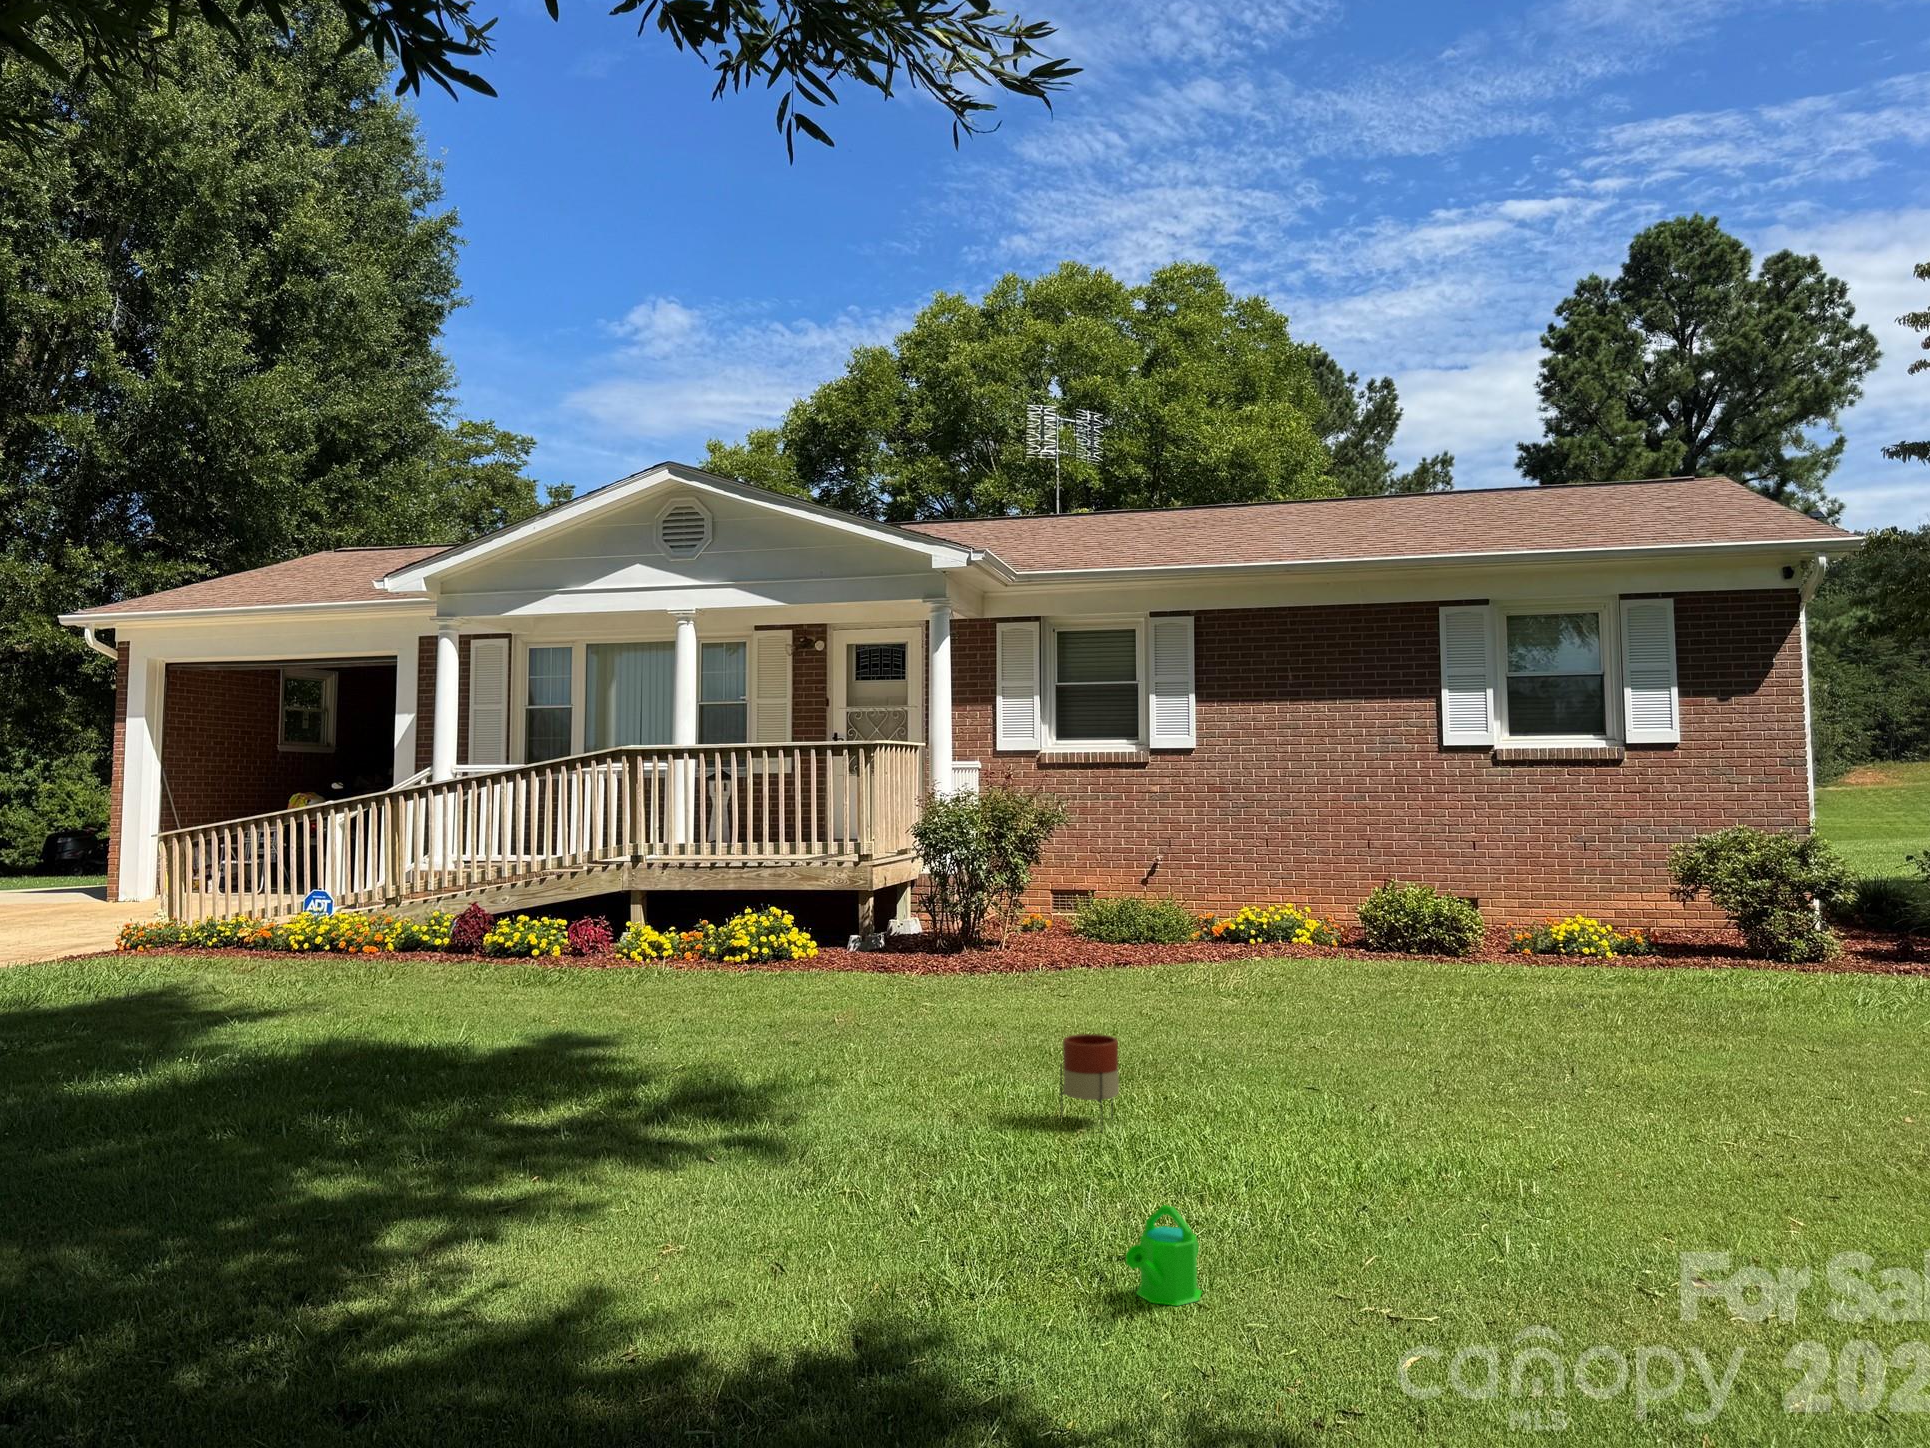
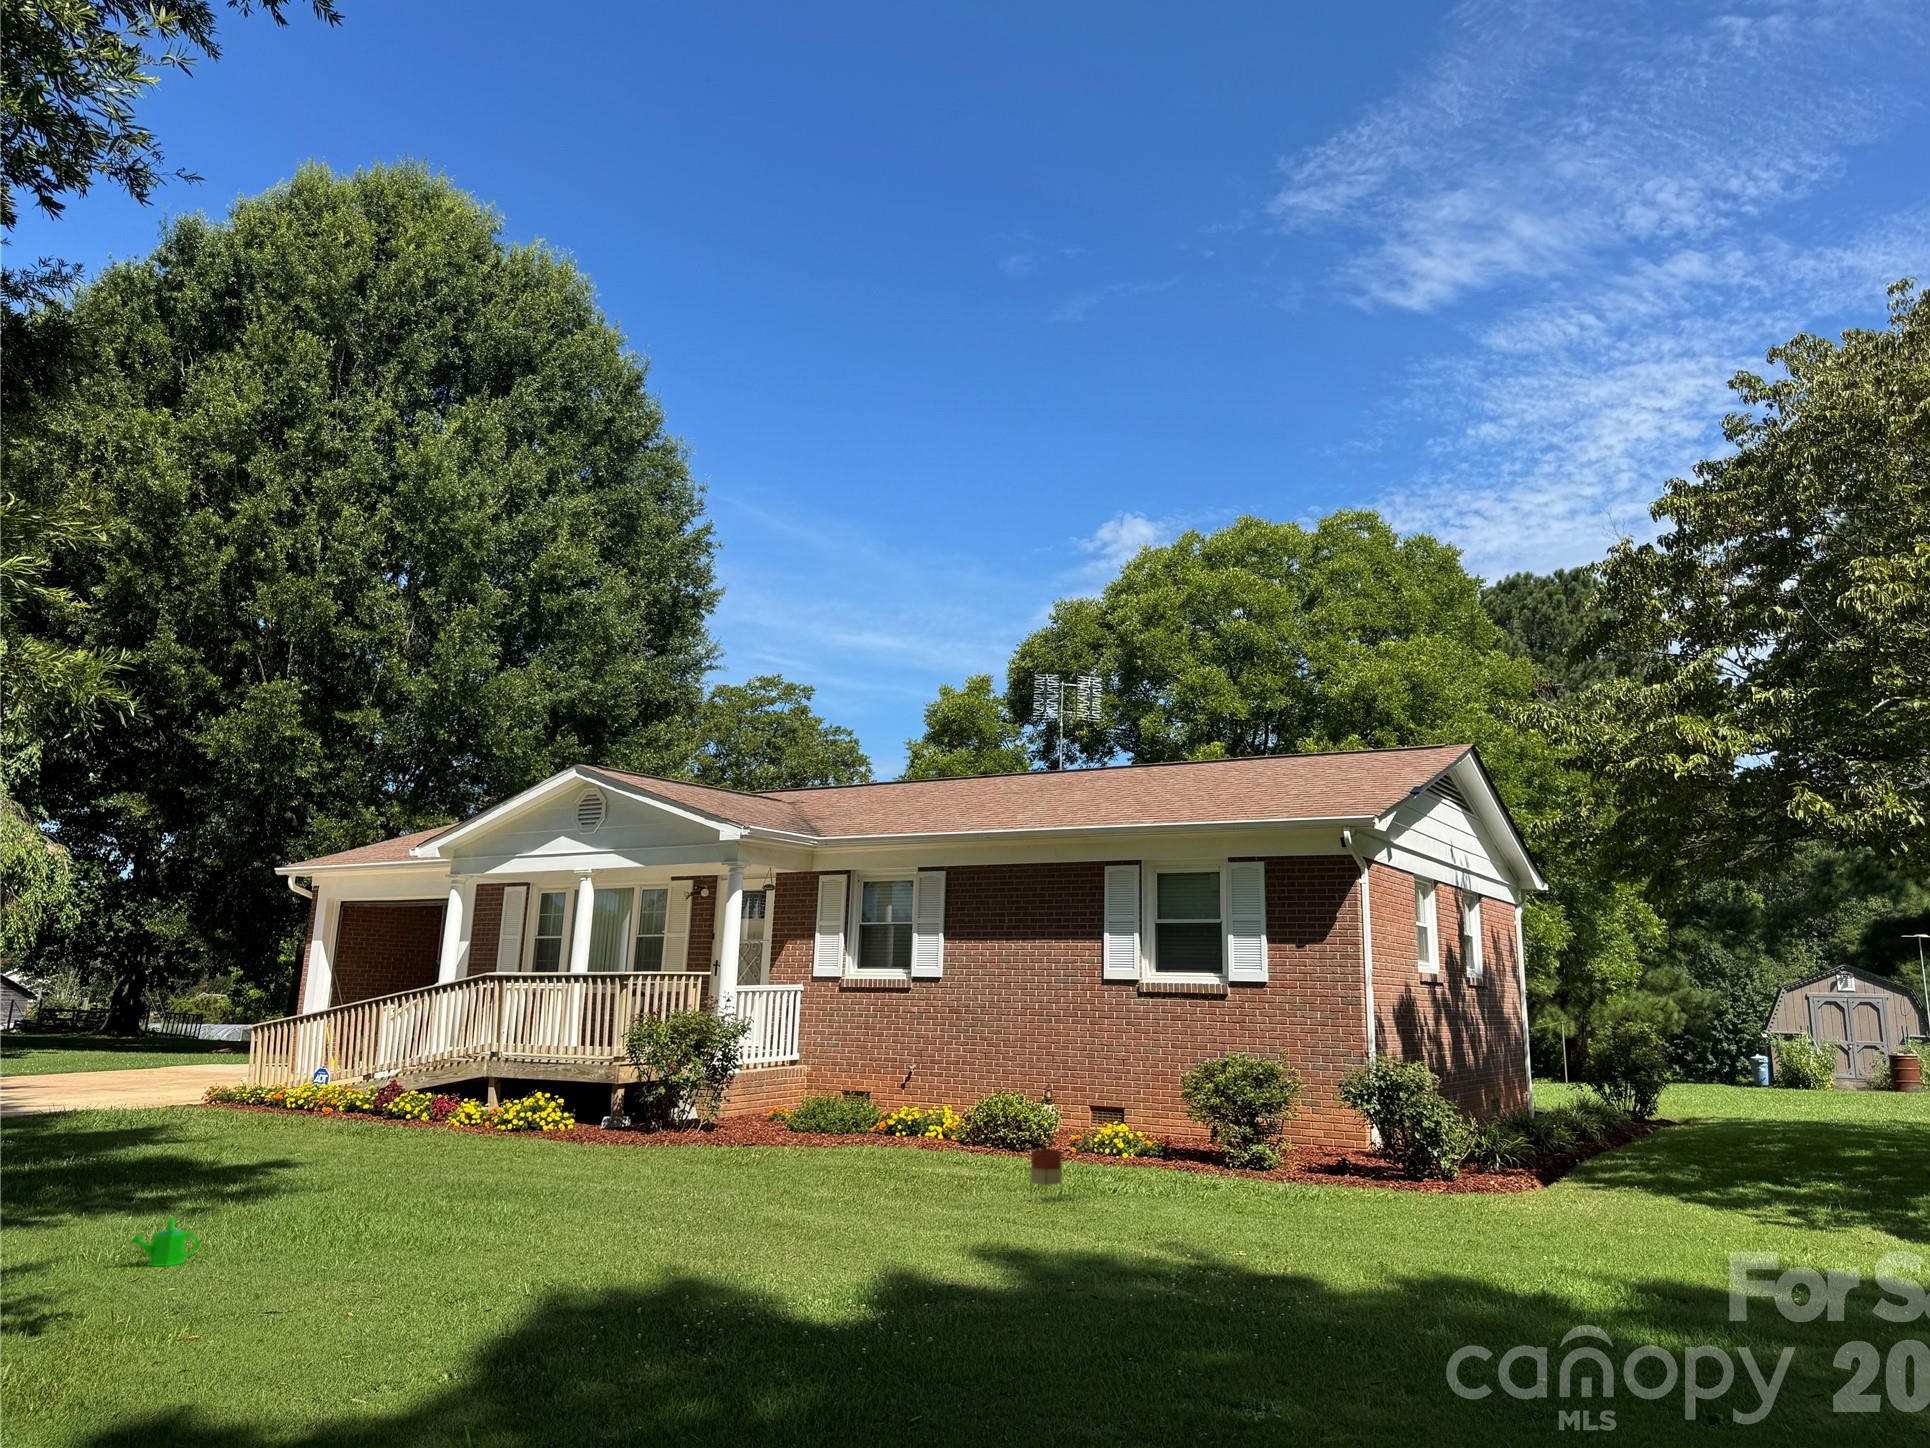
planter: present [1060,1034,1119,1131] -> present [1030,1149,1062,1198]

